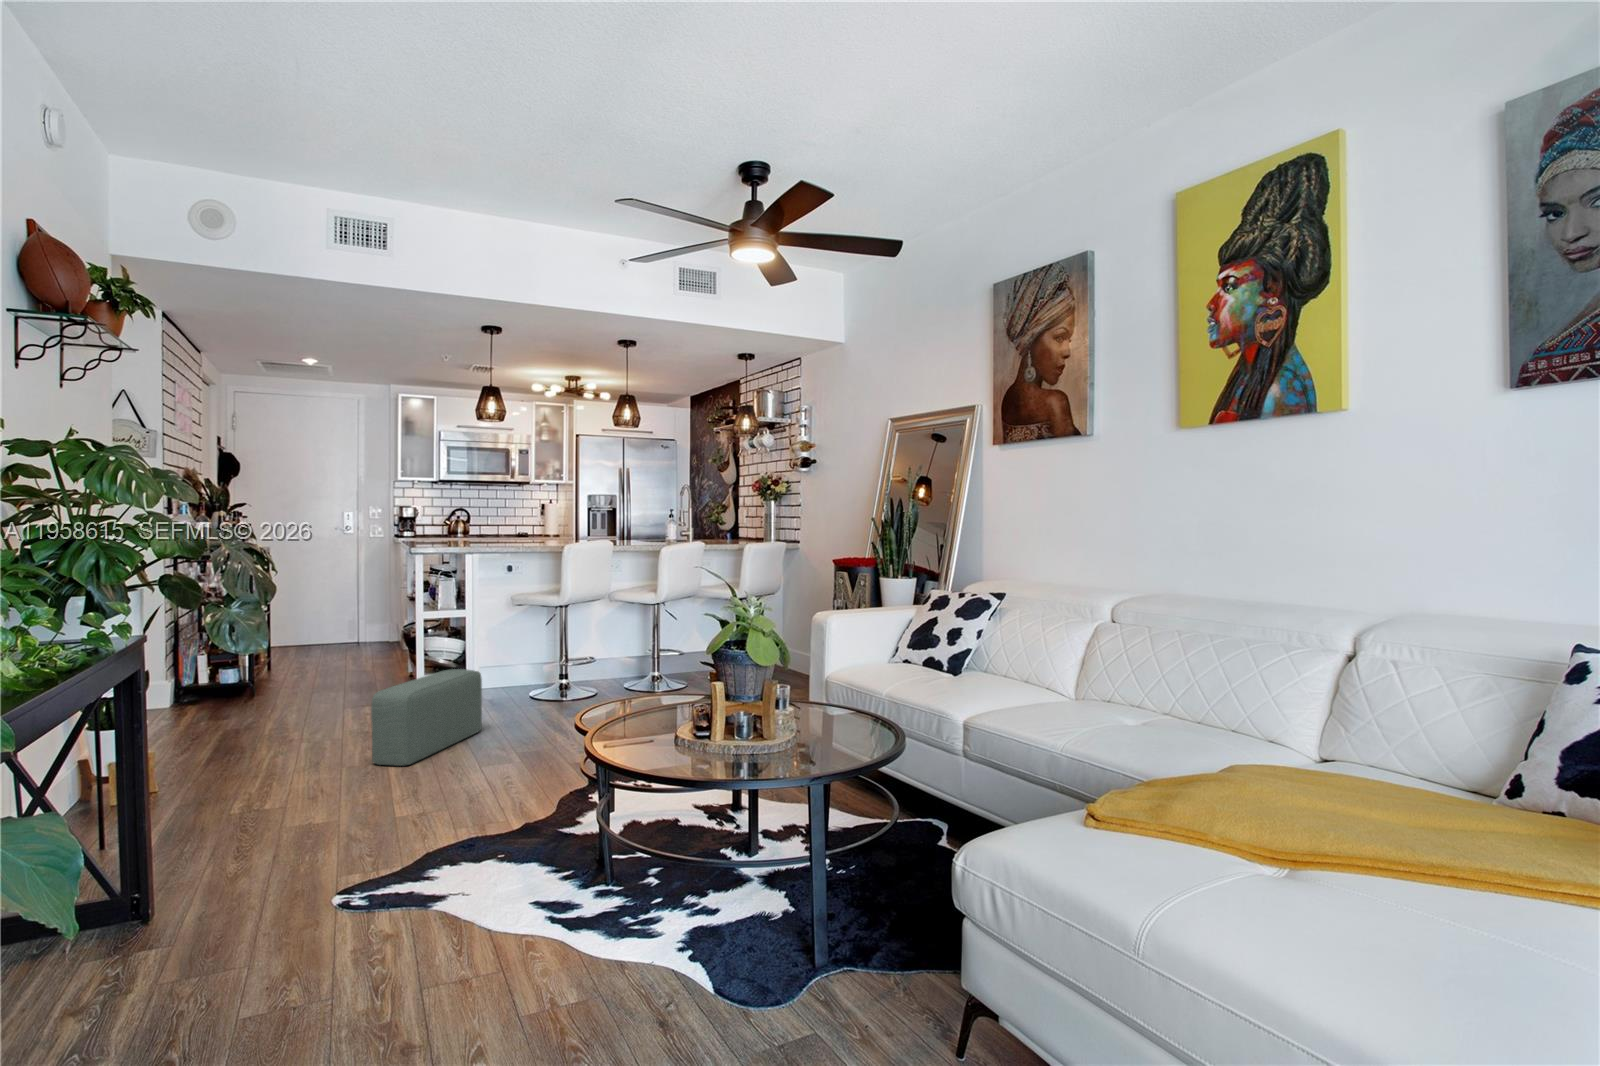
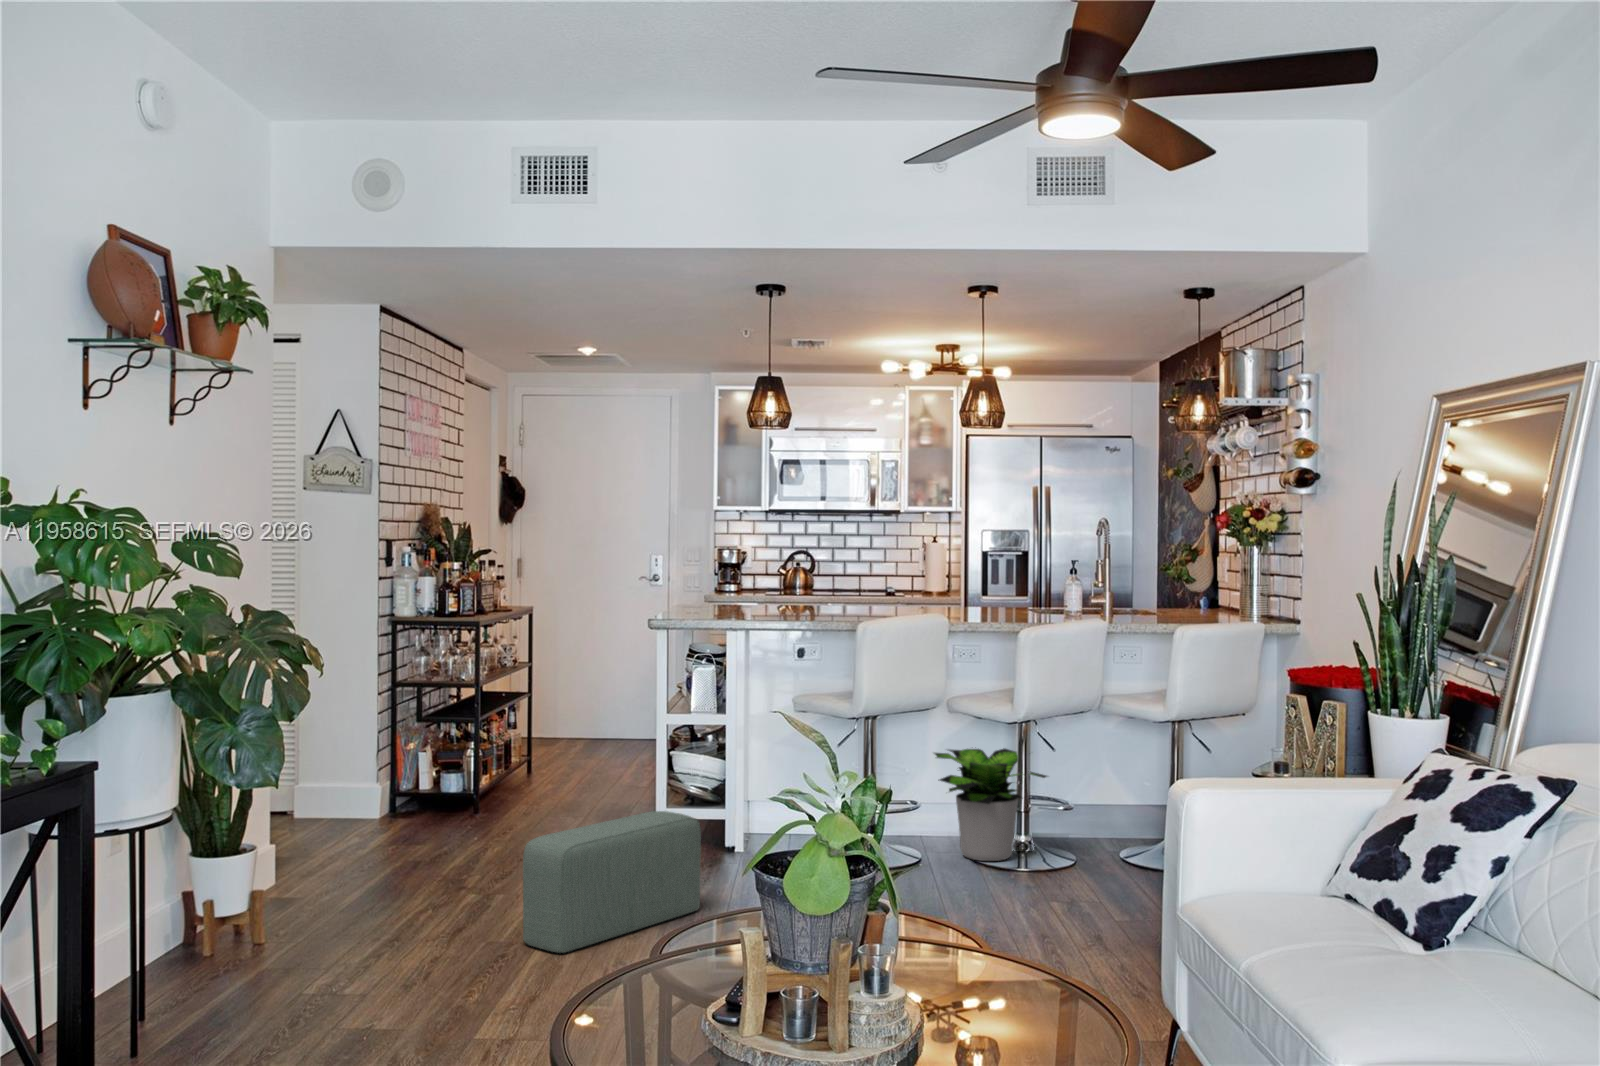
potted plant: none [600,620,673,686] -> present [935,748,1047,861]

